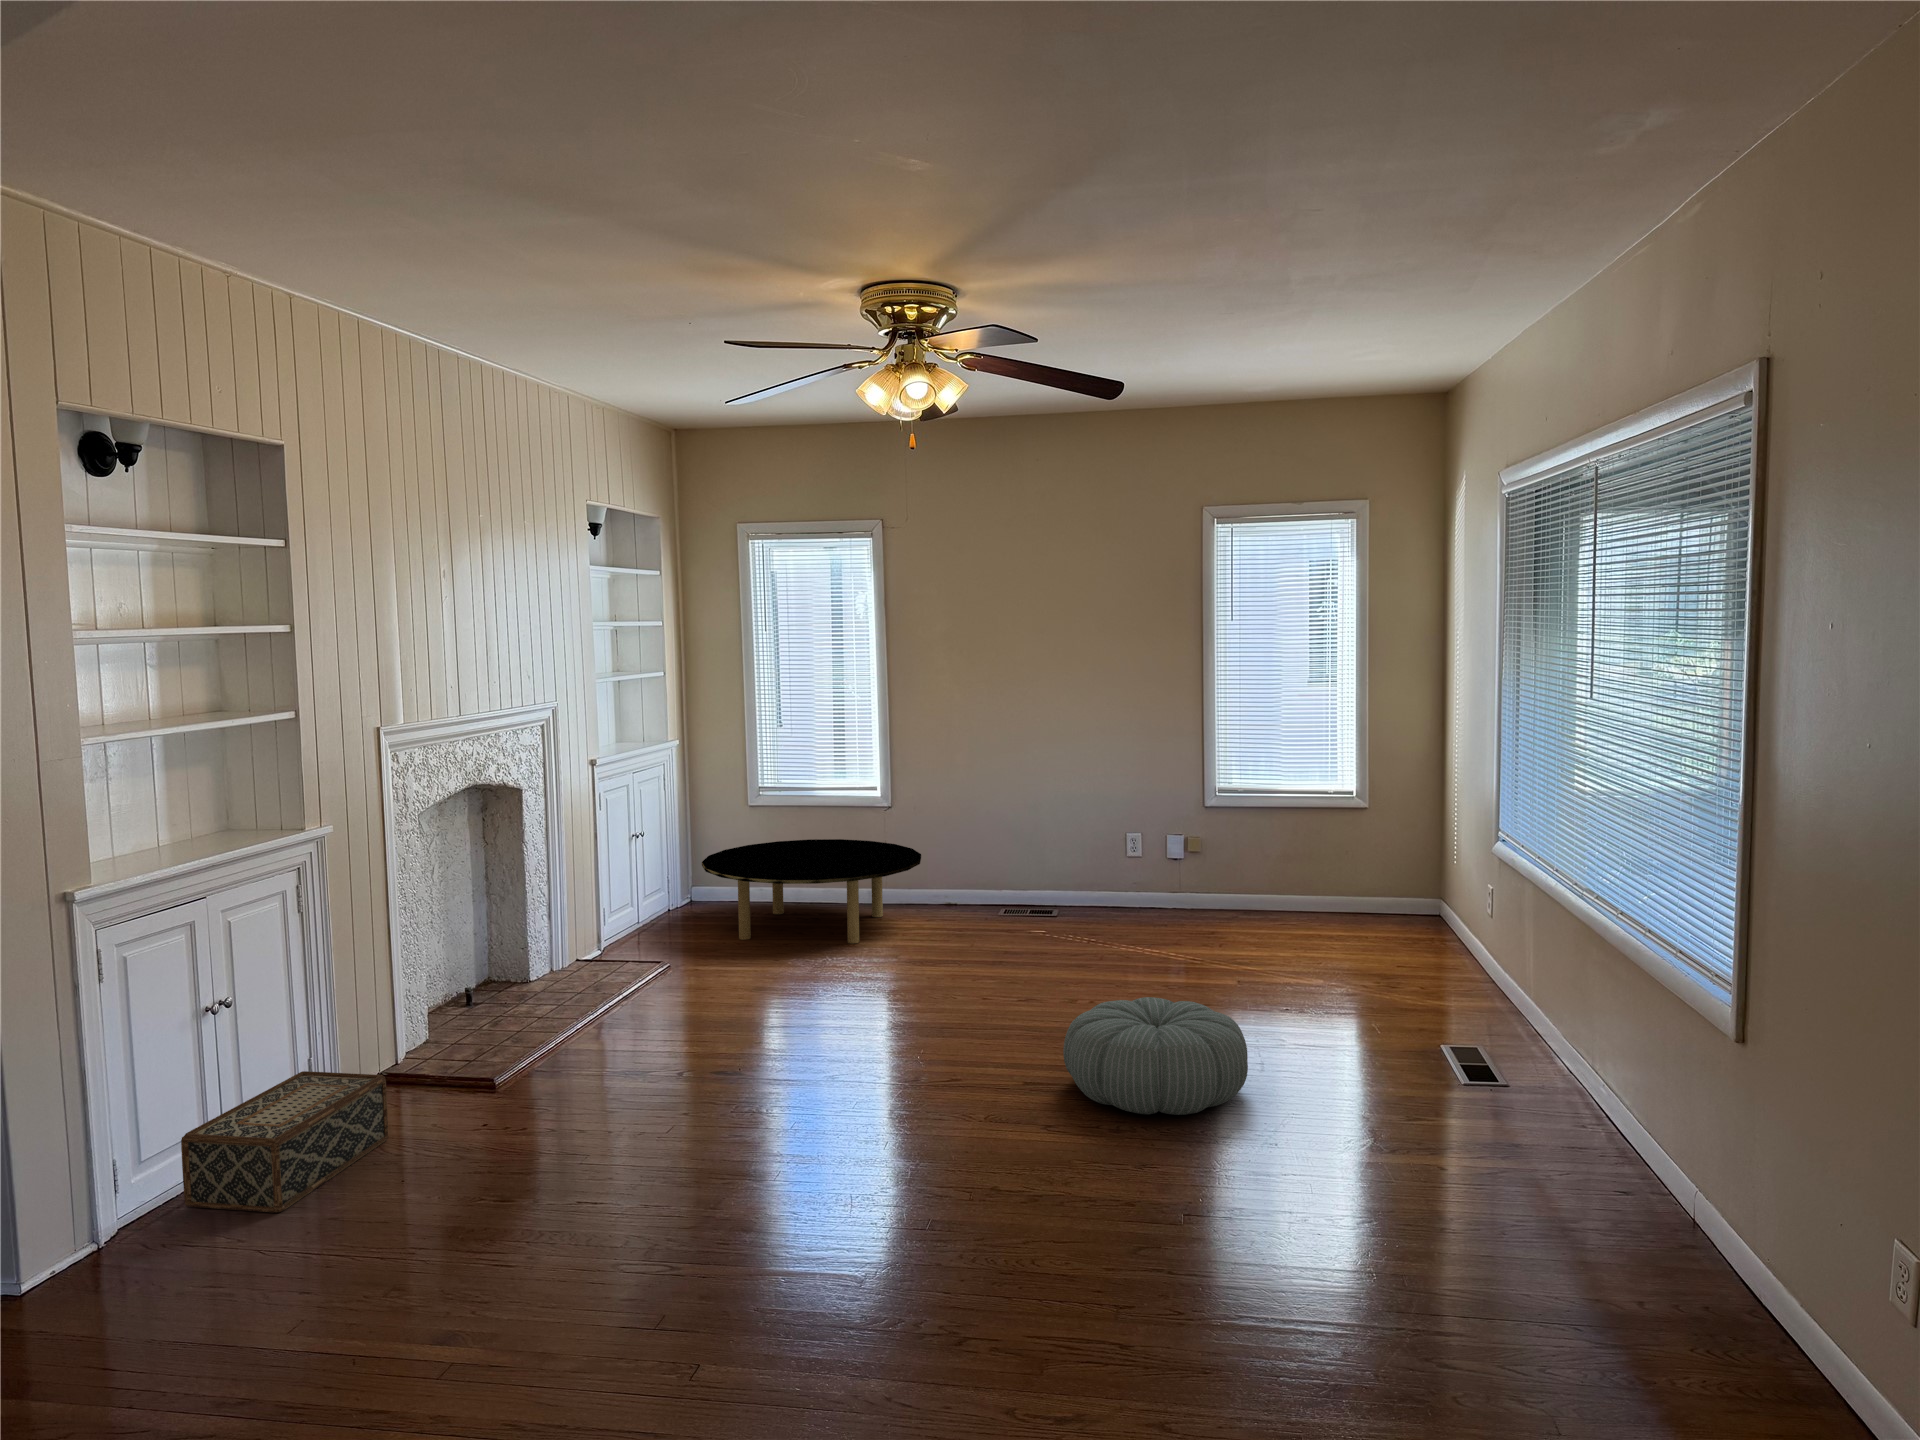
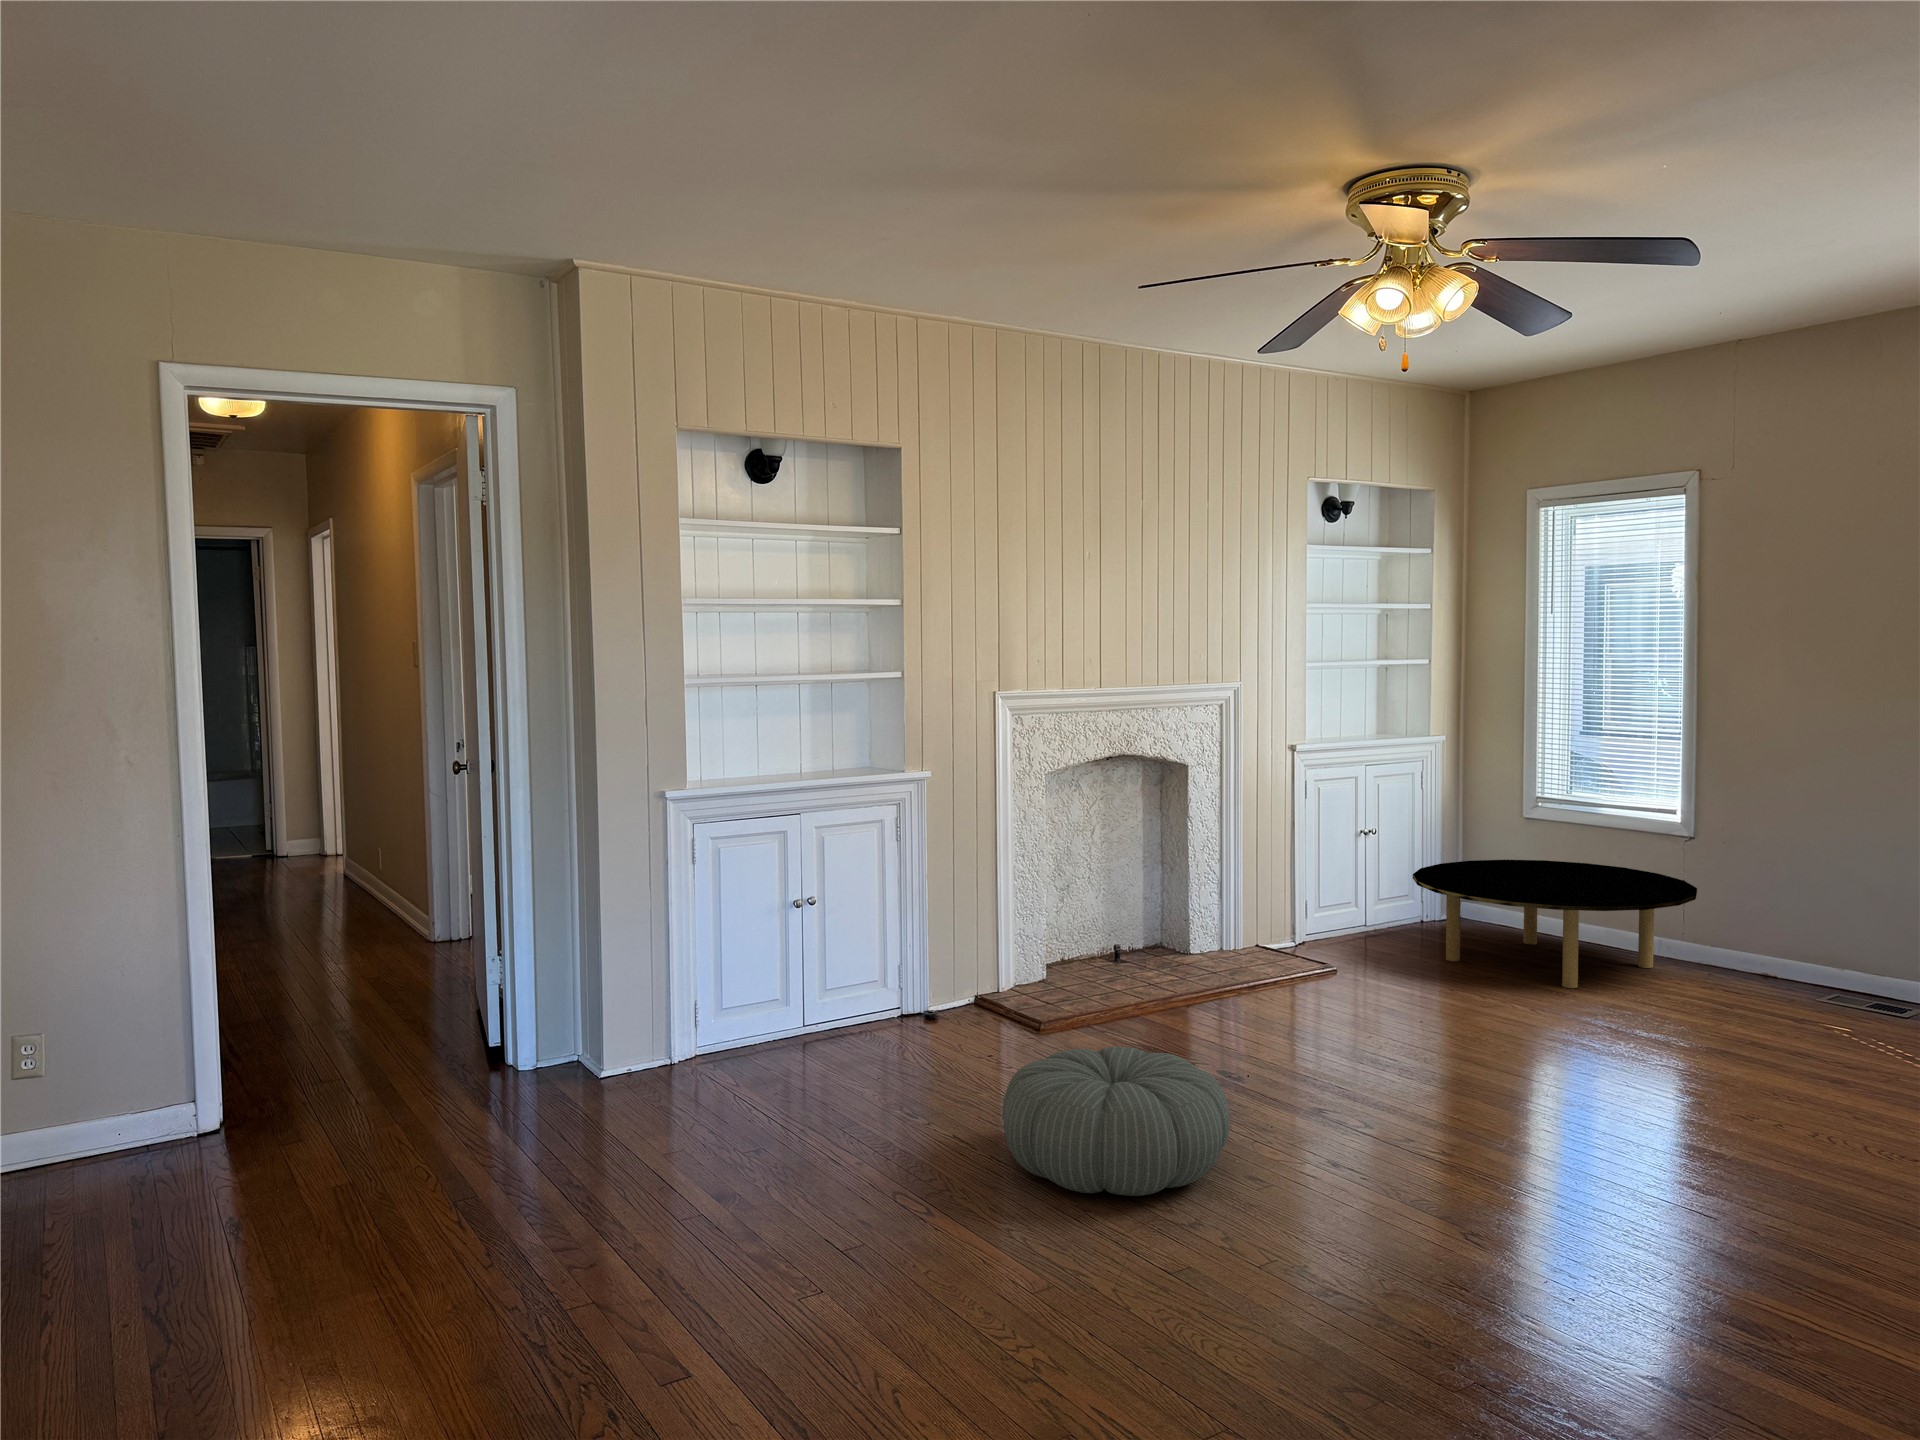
pouf: present [1063,997,1248,1115] -> present [1003,1046,1230,1196]
woven basket: present [181,1071,388,1213] -> none [753,972,920,1071]

